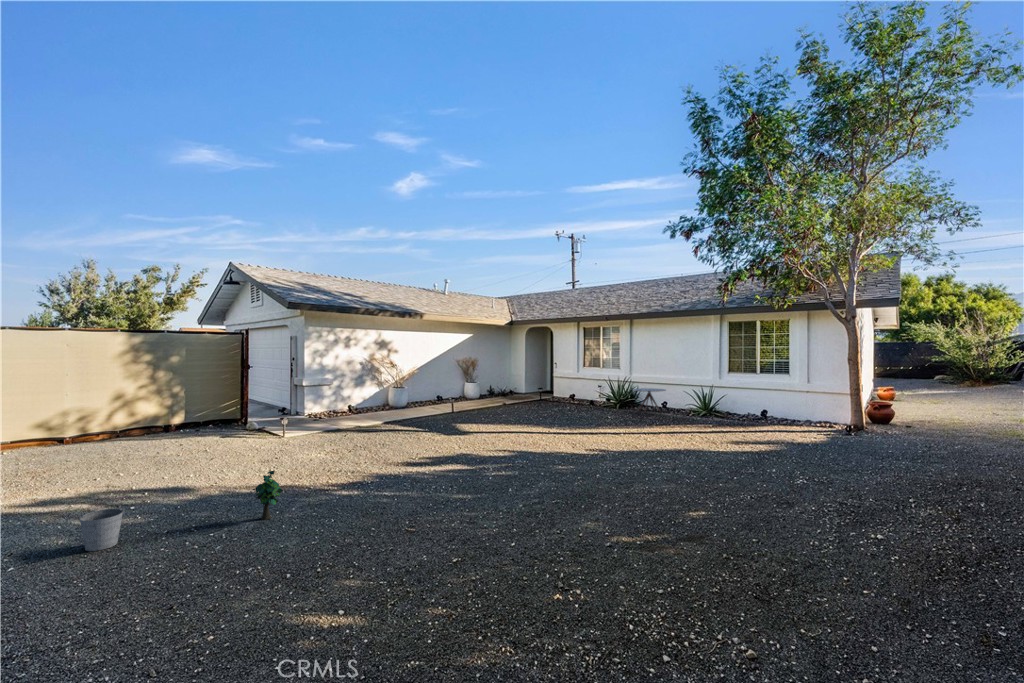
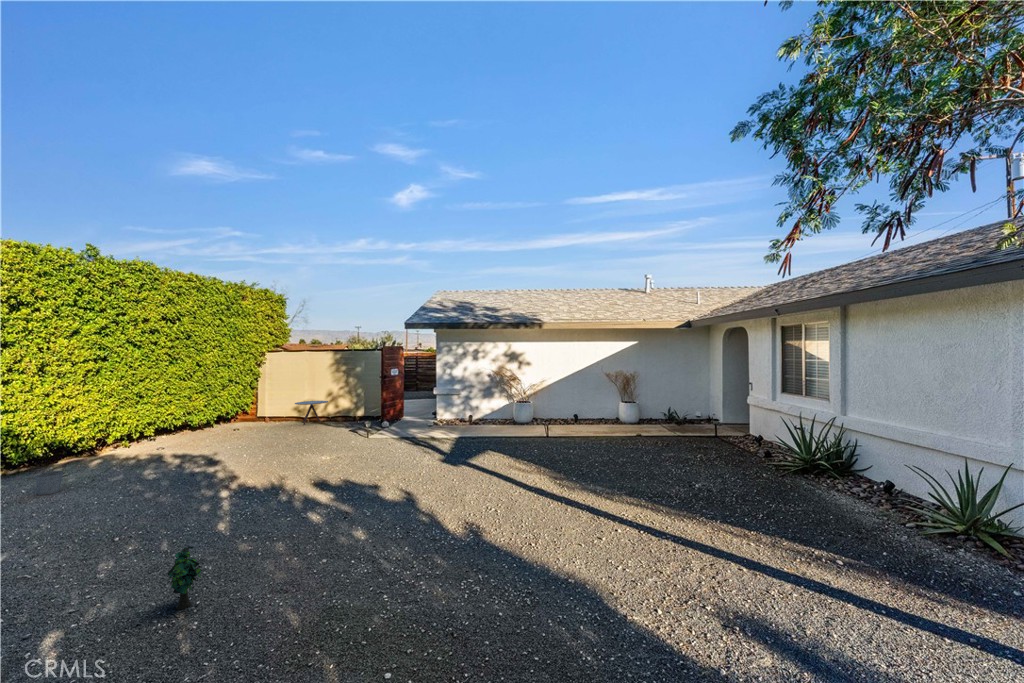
round table: present [633,388,666,412] -> present [295,401,328,424]
decorative plant: present [252,471,283,520] -> present [167,546,201,610]

